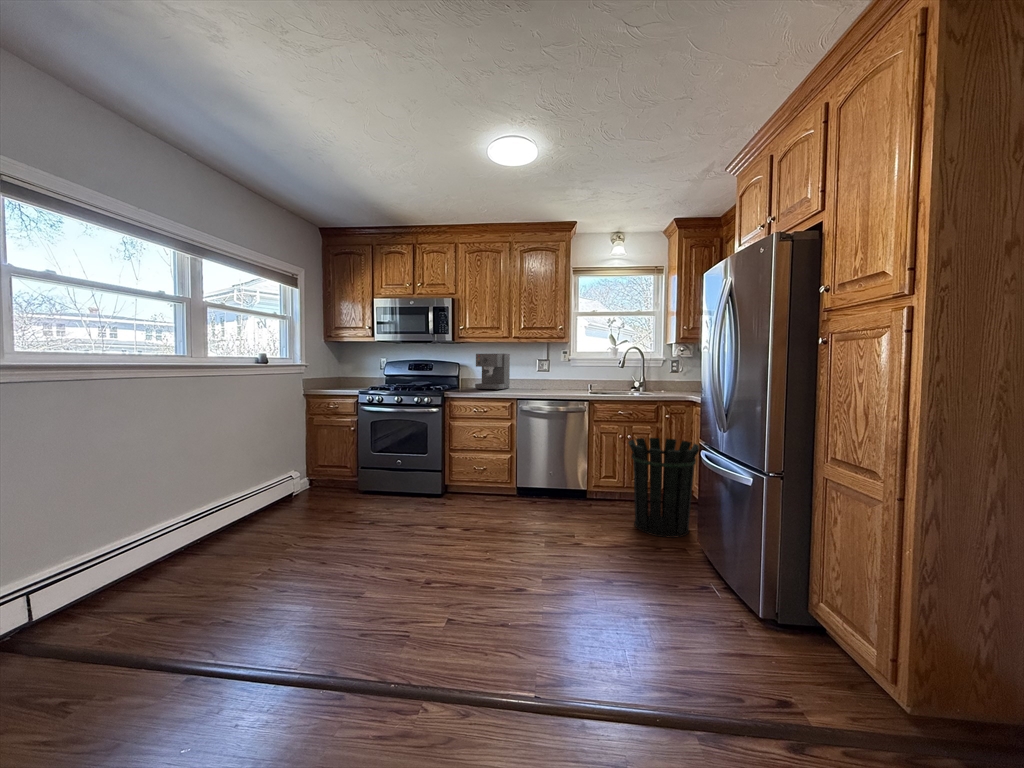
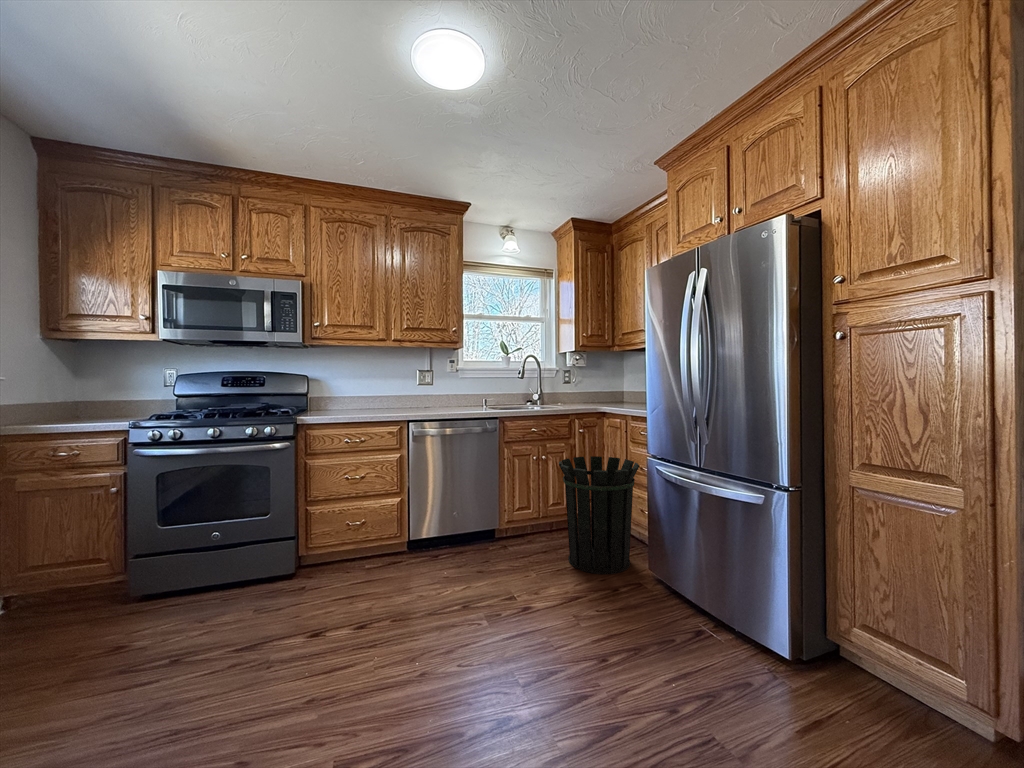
coffee maker: present [475,354,510,390] -> none [334,362,381,411]

